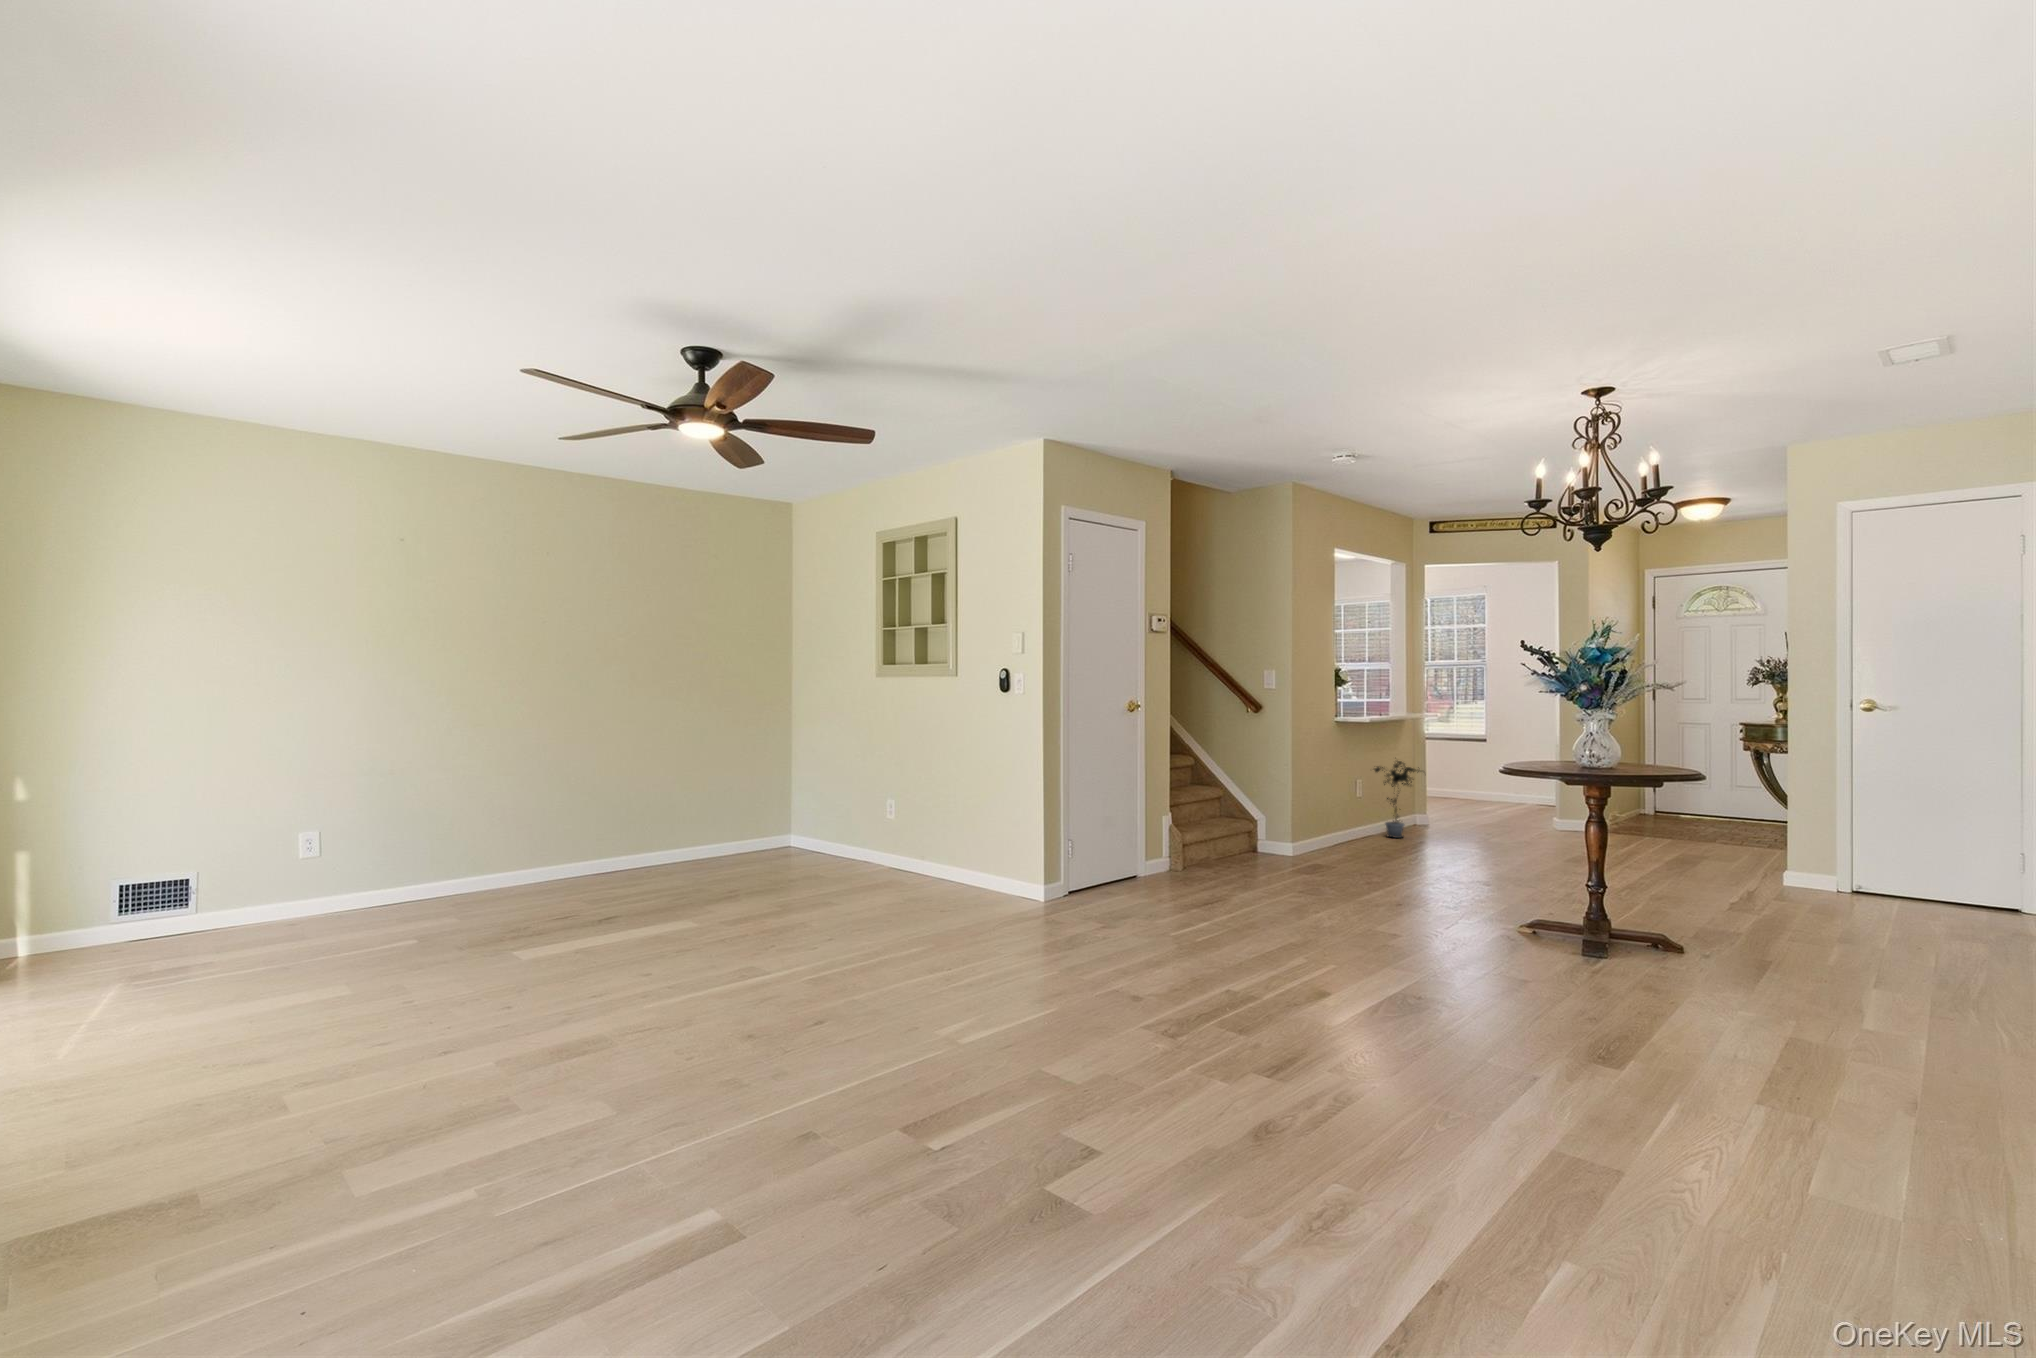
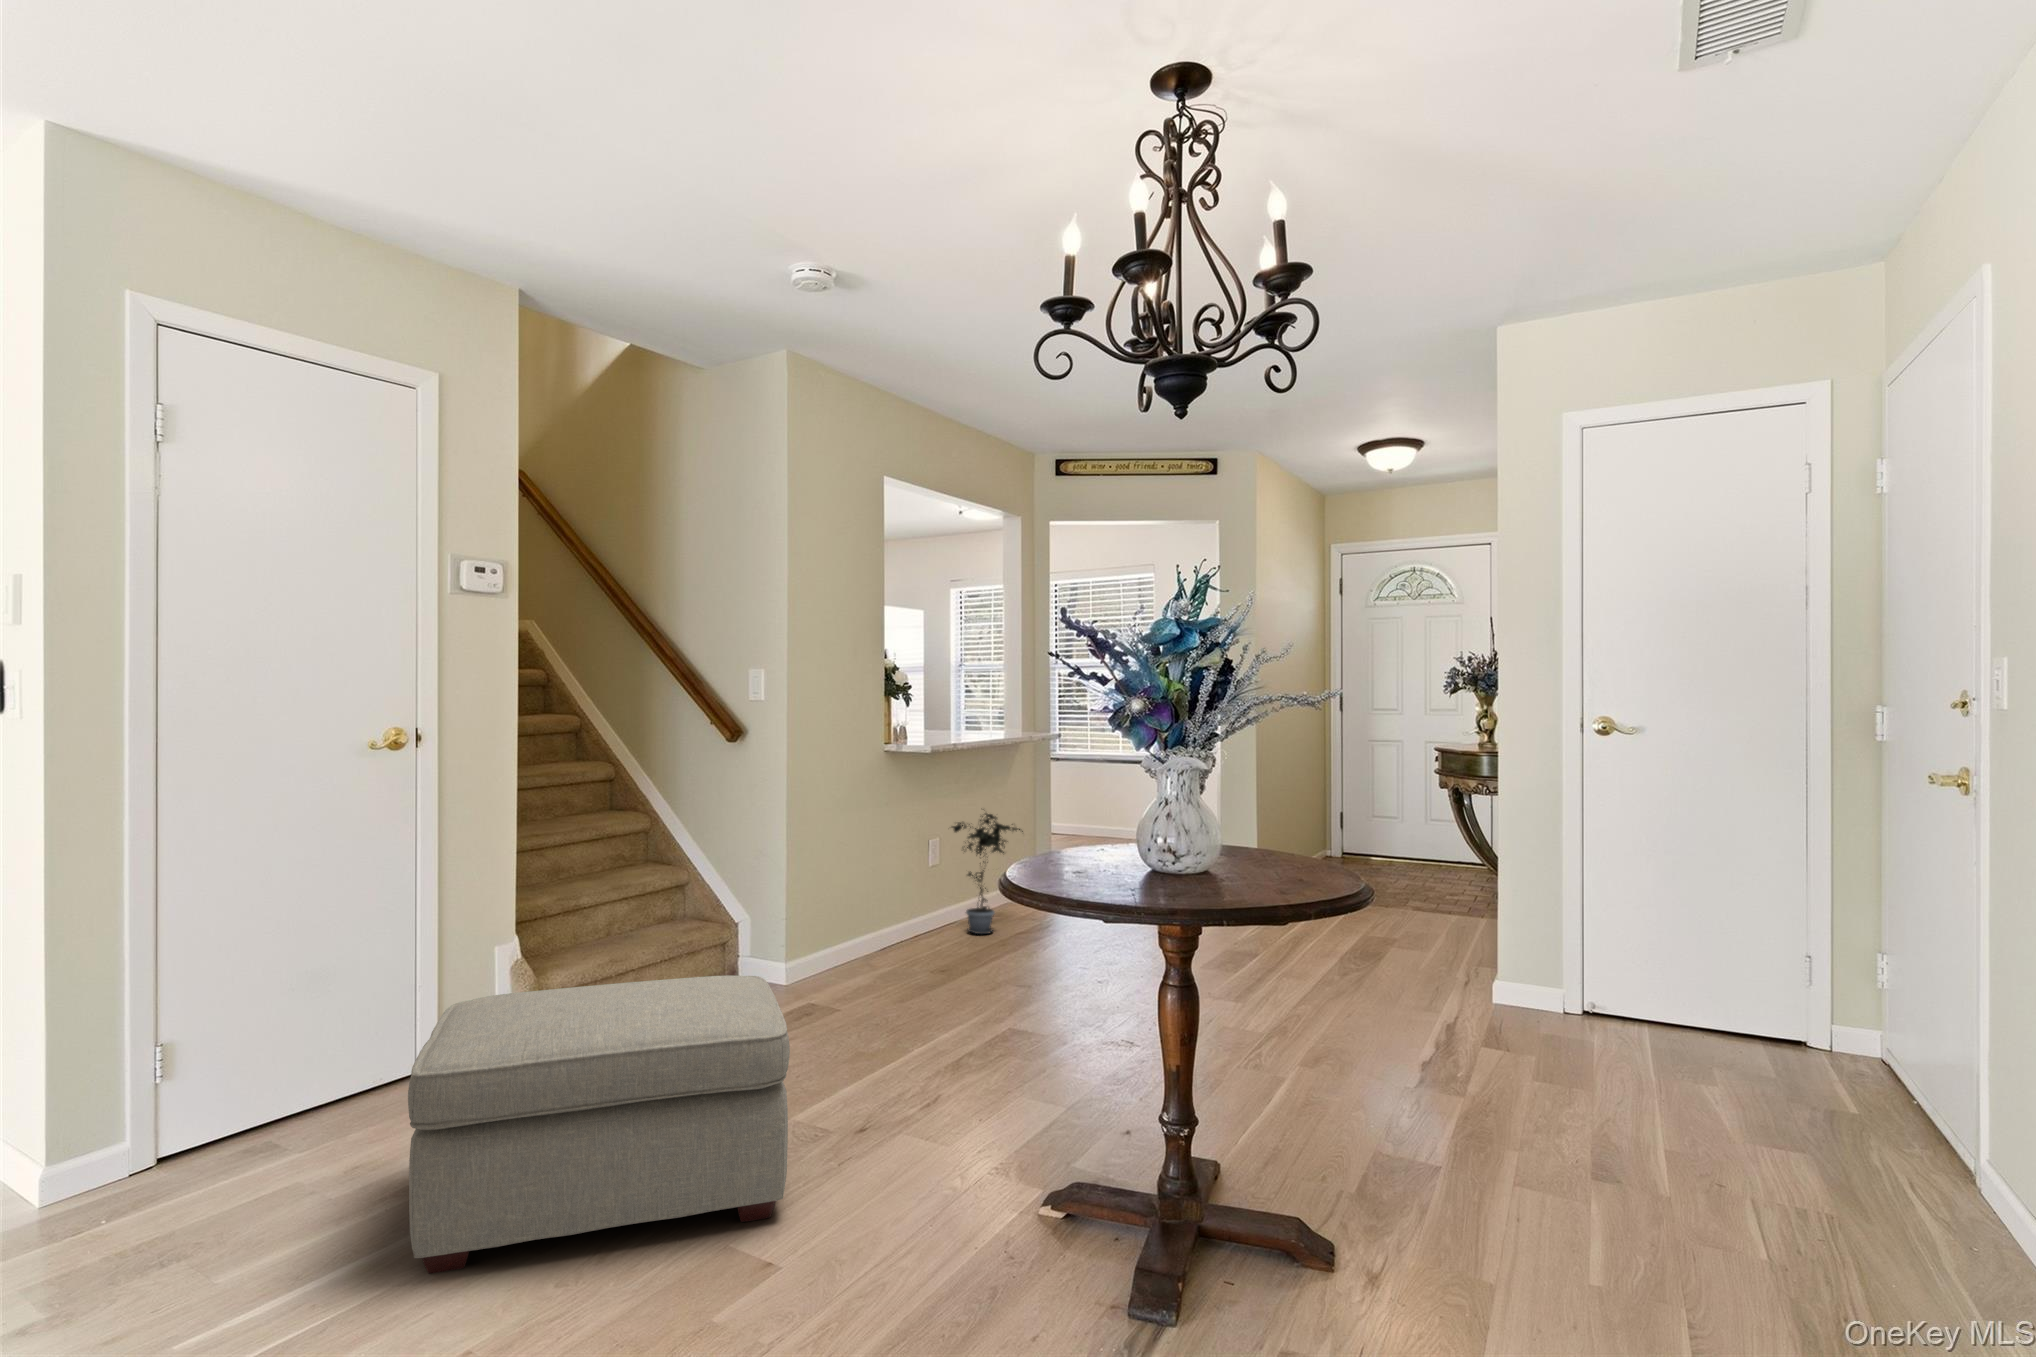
ottoman: none [1210,823,1390,929] -> present [408,975,790,1274]

